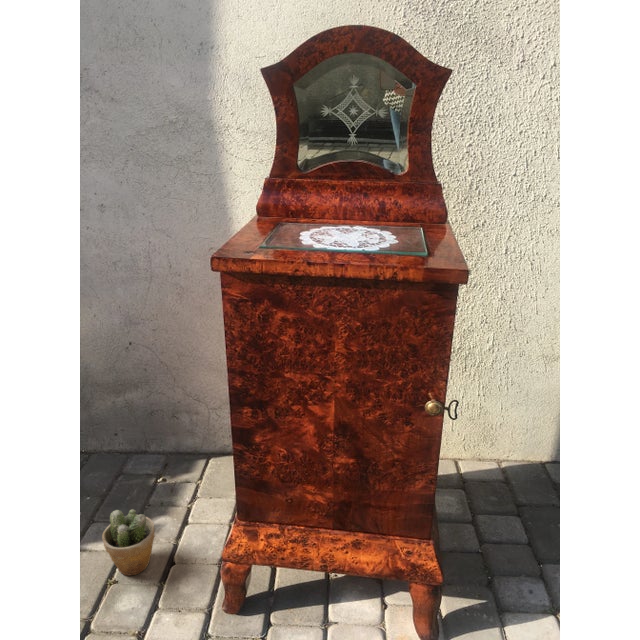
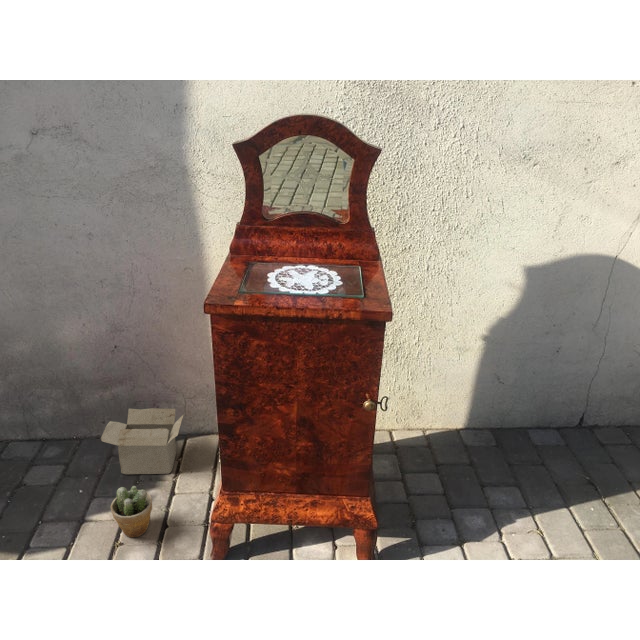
cardboard box: none [104,418,205,498] -> present [101,408,183,474]

